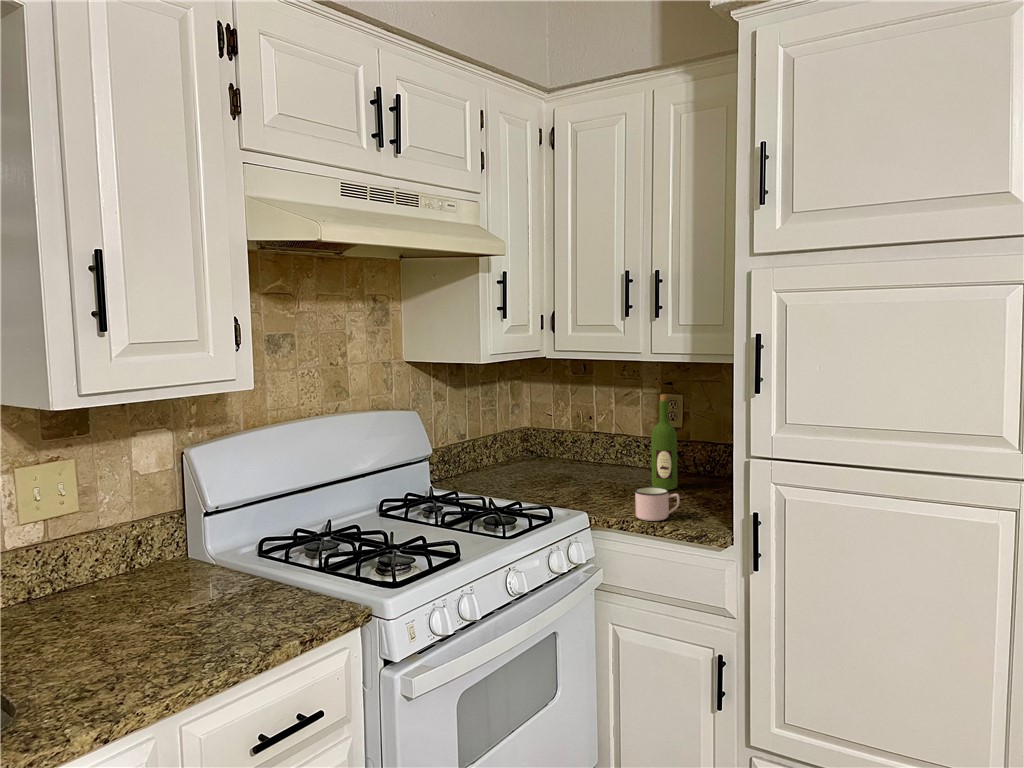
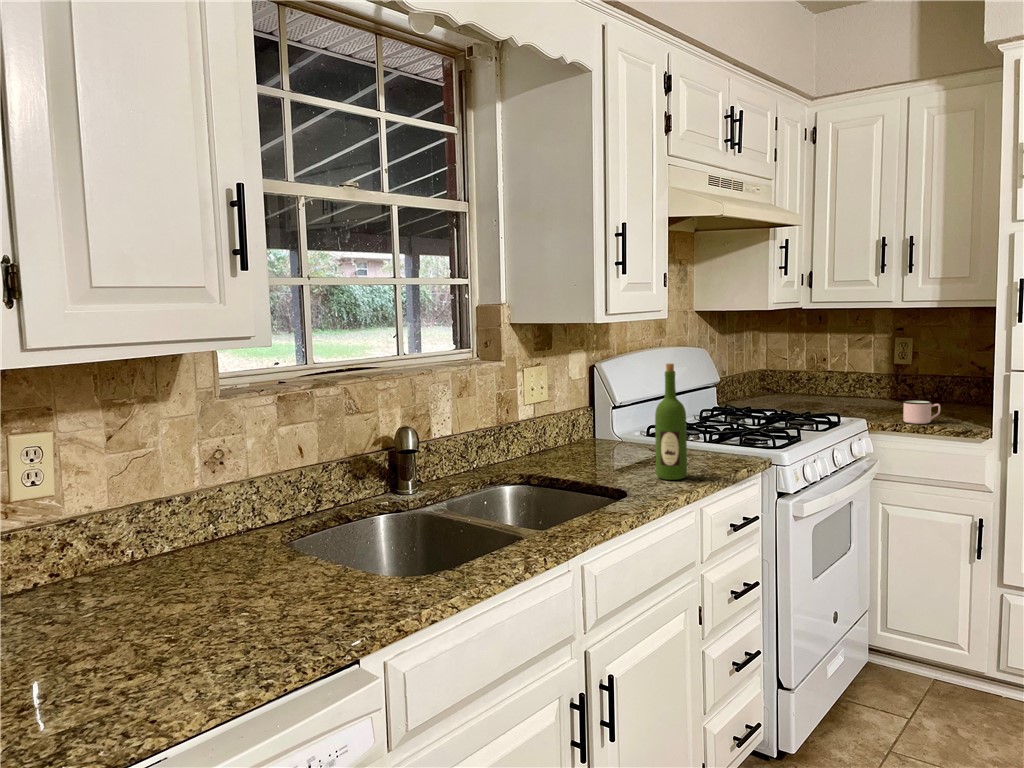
wine bottle: present [651,394,677,490] -> present [655,364,687,480]

